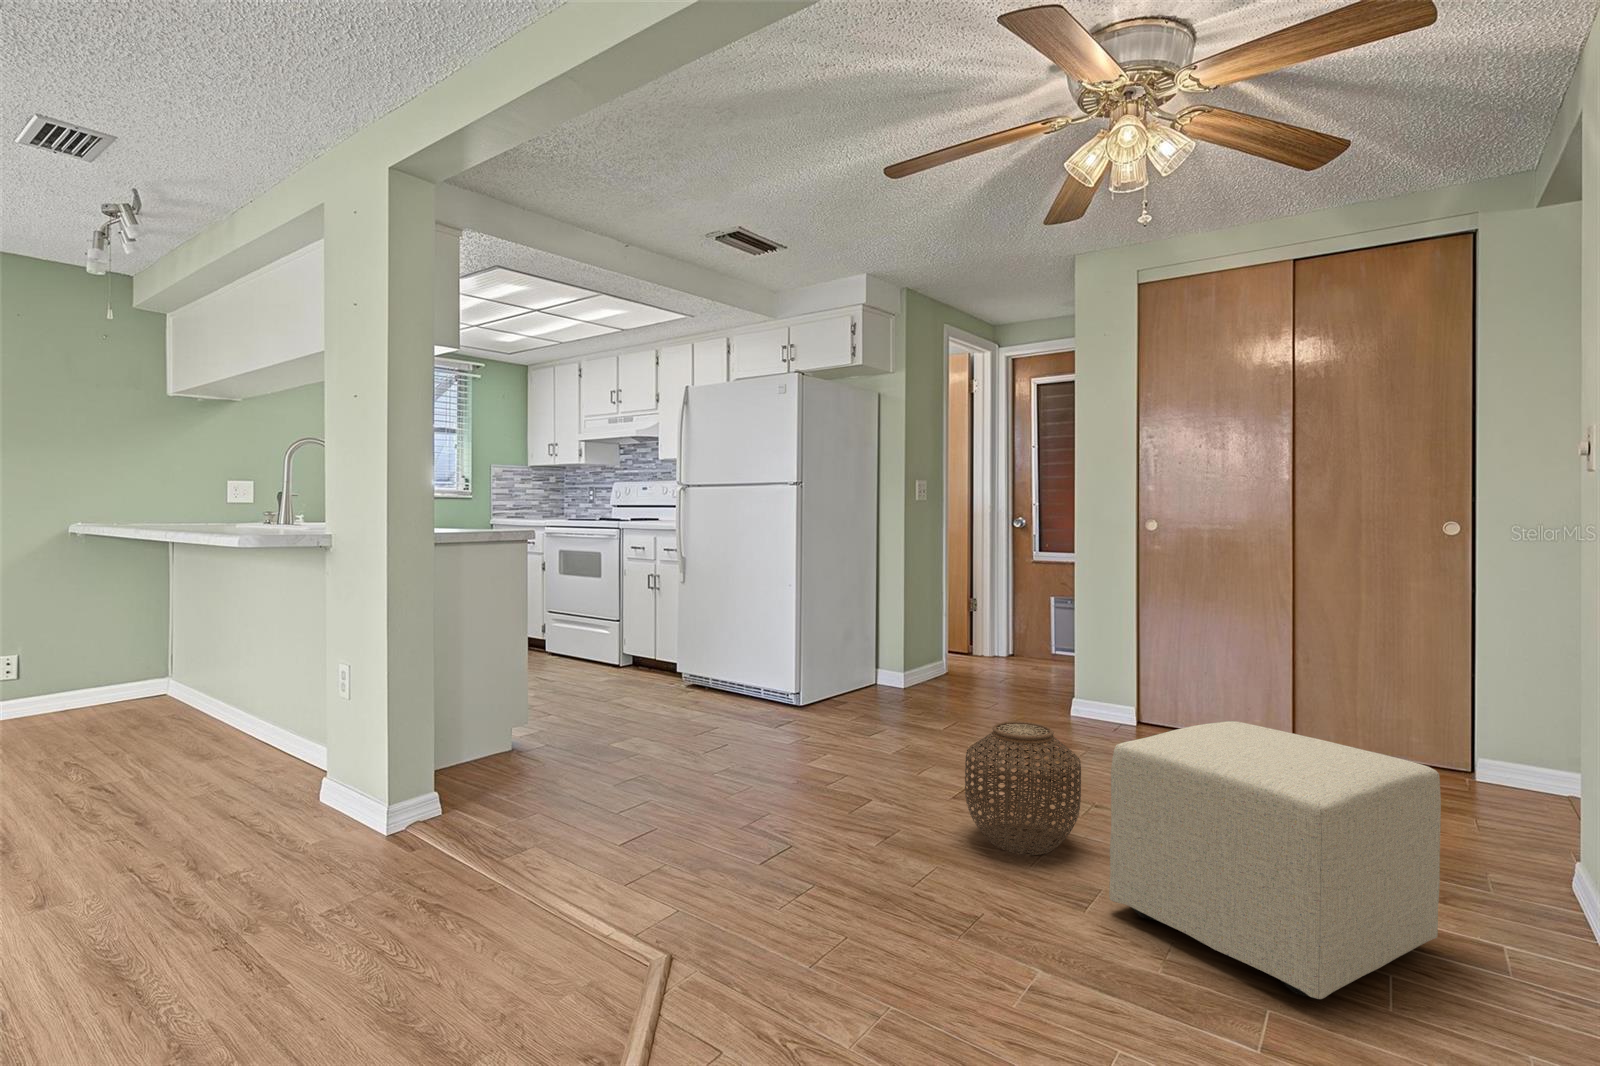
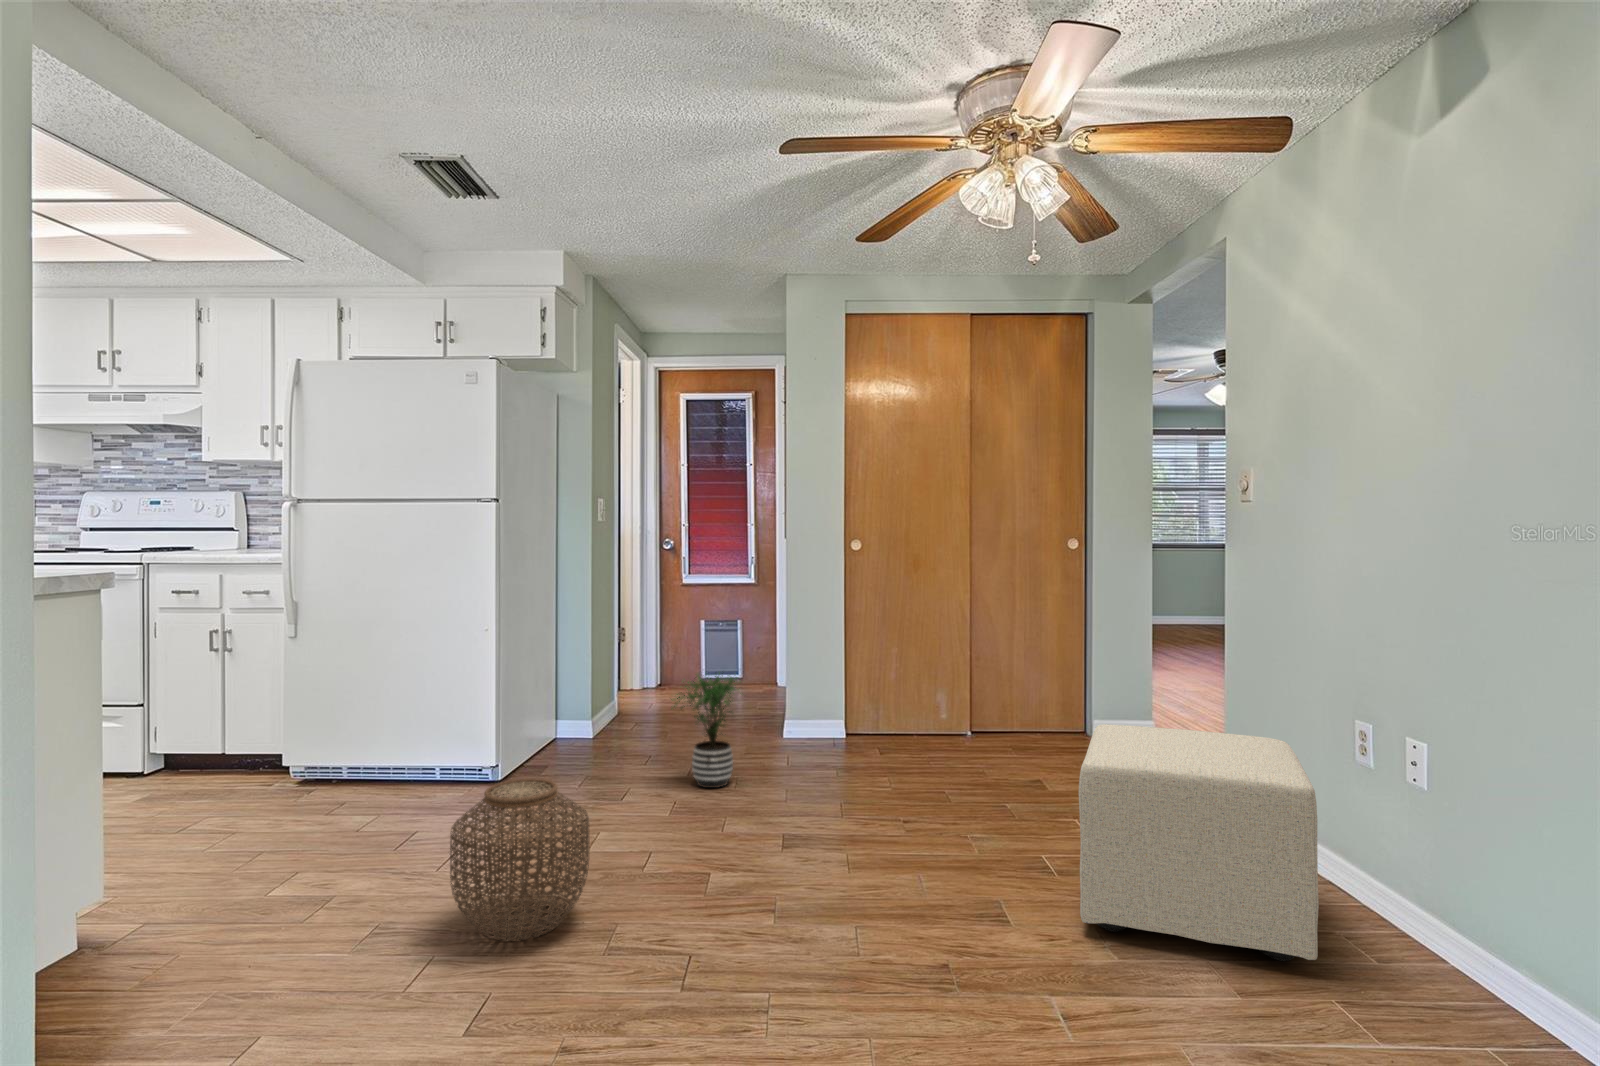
potted plant: none [913,634,986,738] -> present [671,672,737,788]
woven basket: present [965,721,1081,855] -> present [450,779,589,941]

